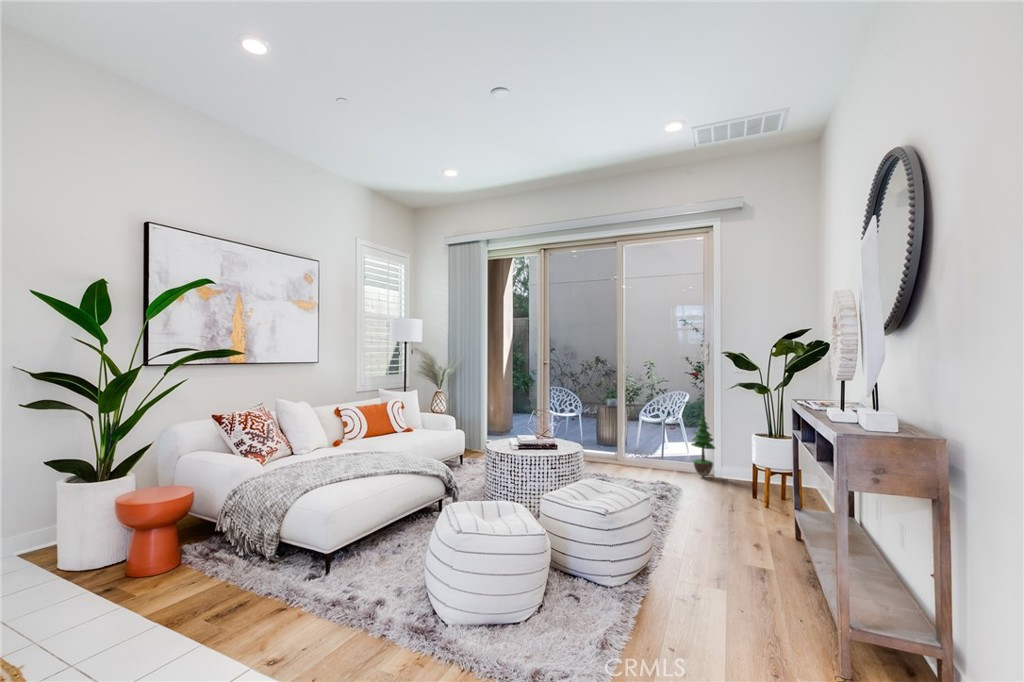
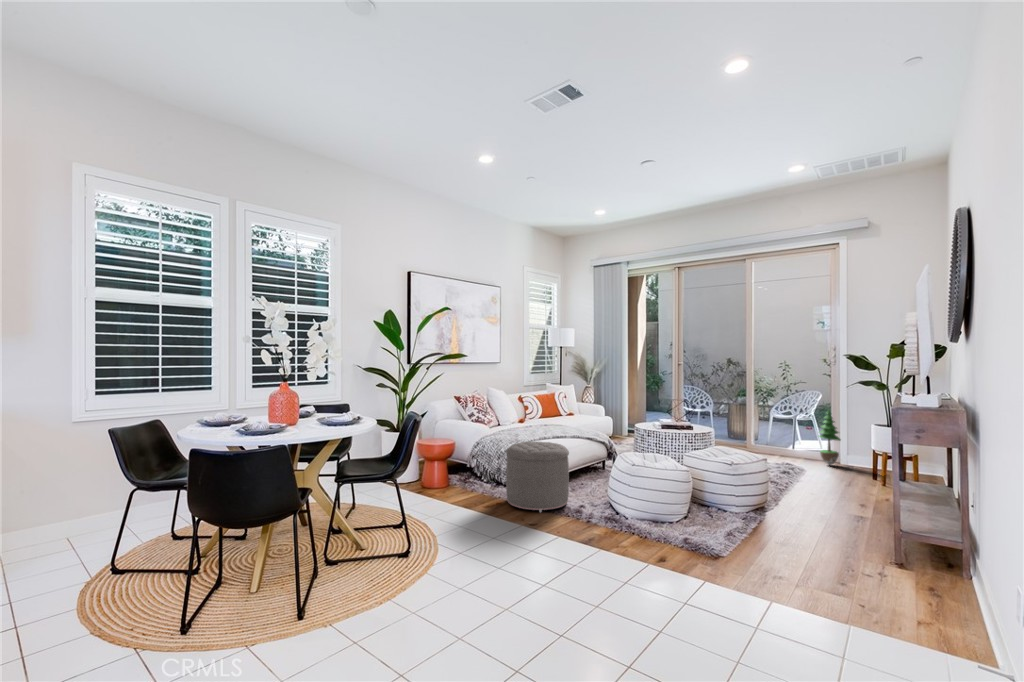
ottoman: none [252,491,365,624] -> present [506,441,569,512]

